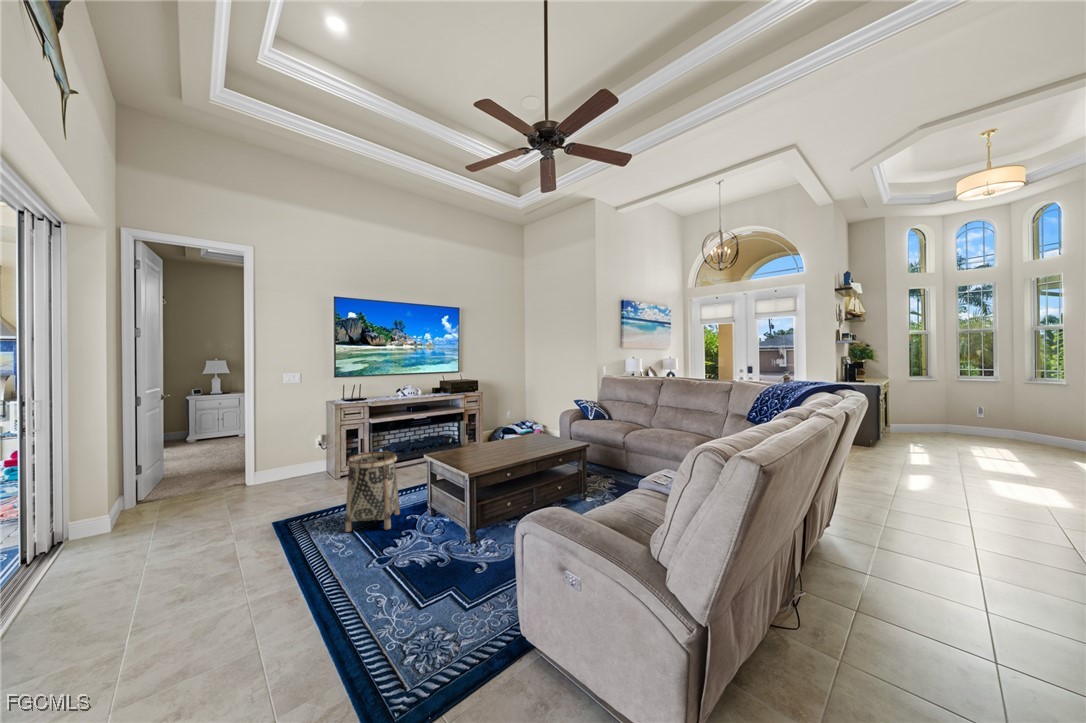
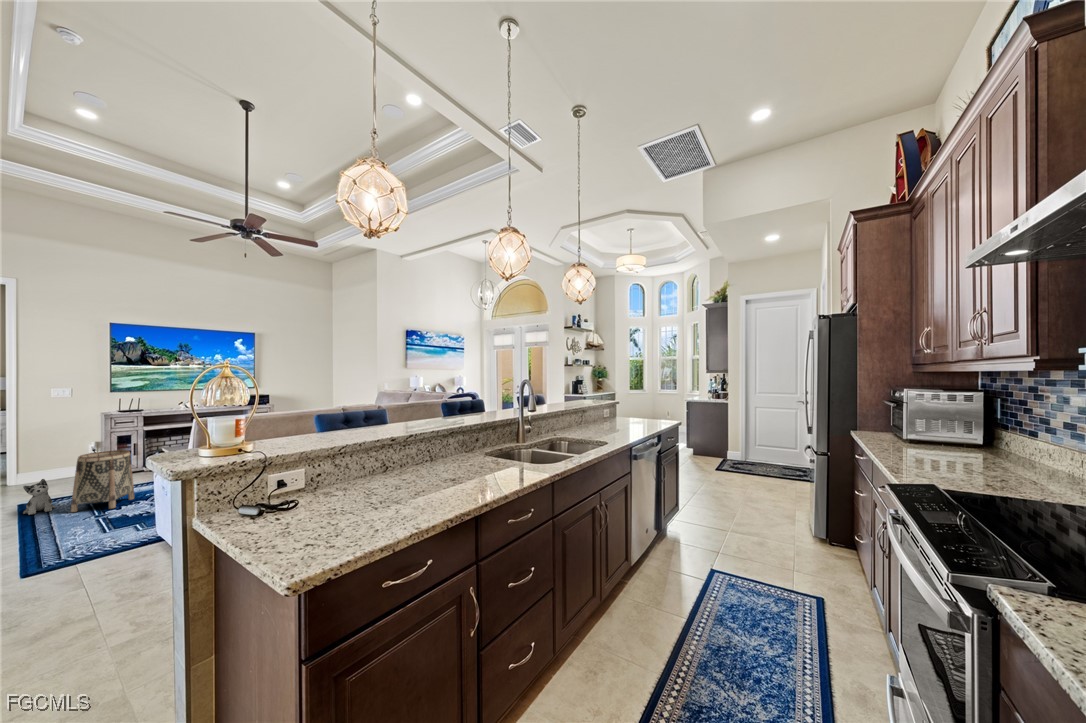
plush toy: none [294,486,323,532] -> present [23,479,55,515]

